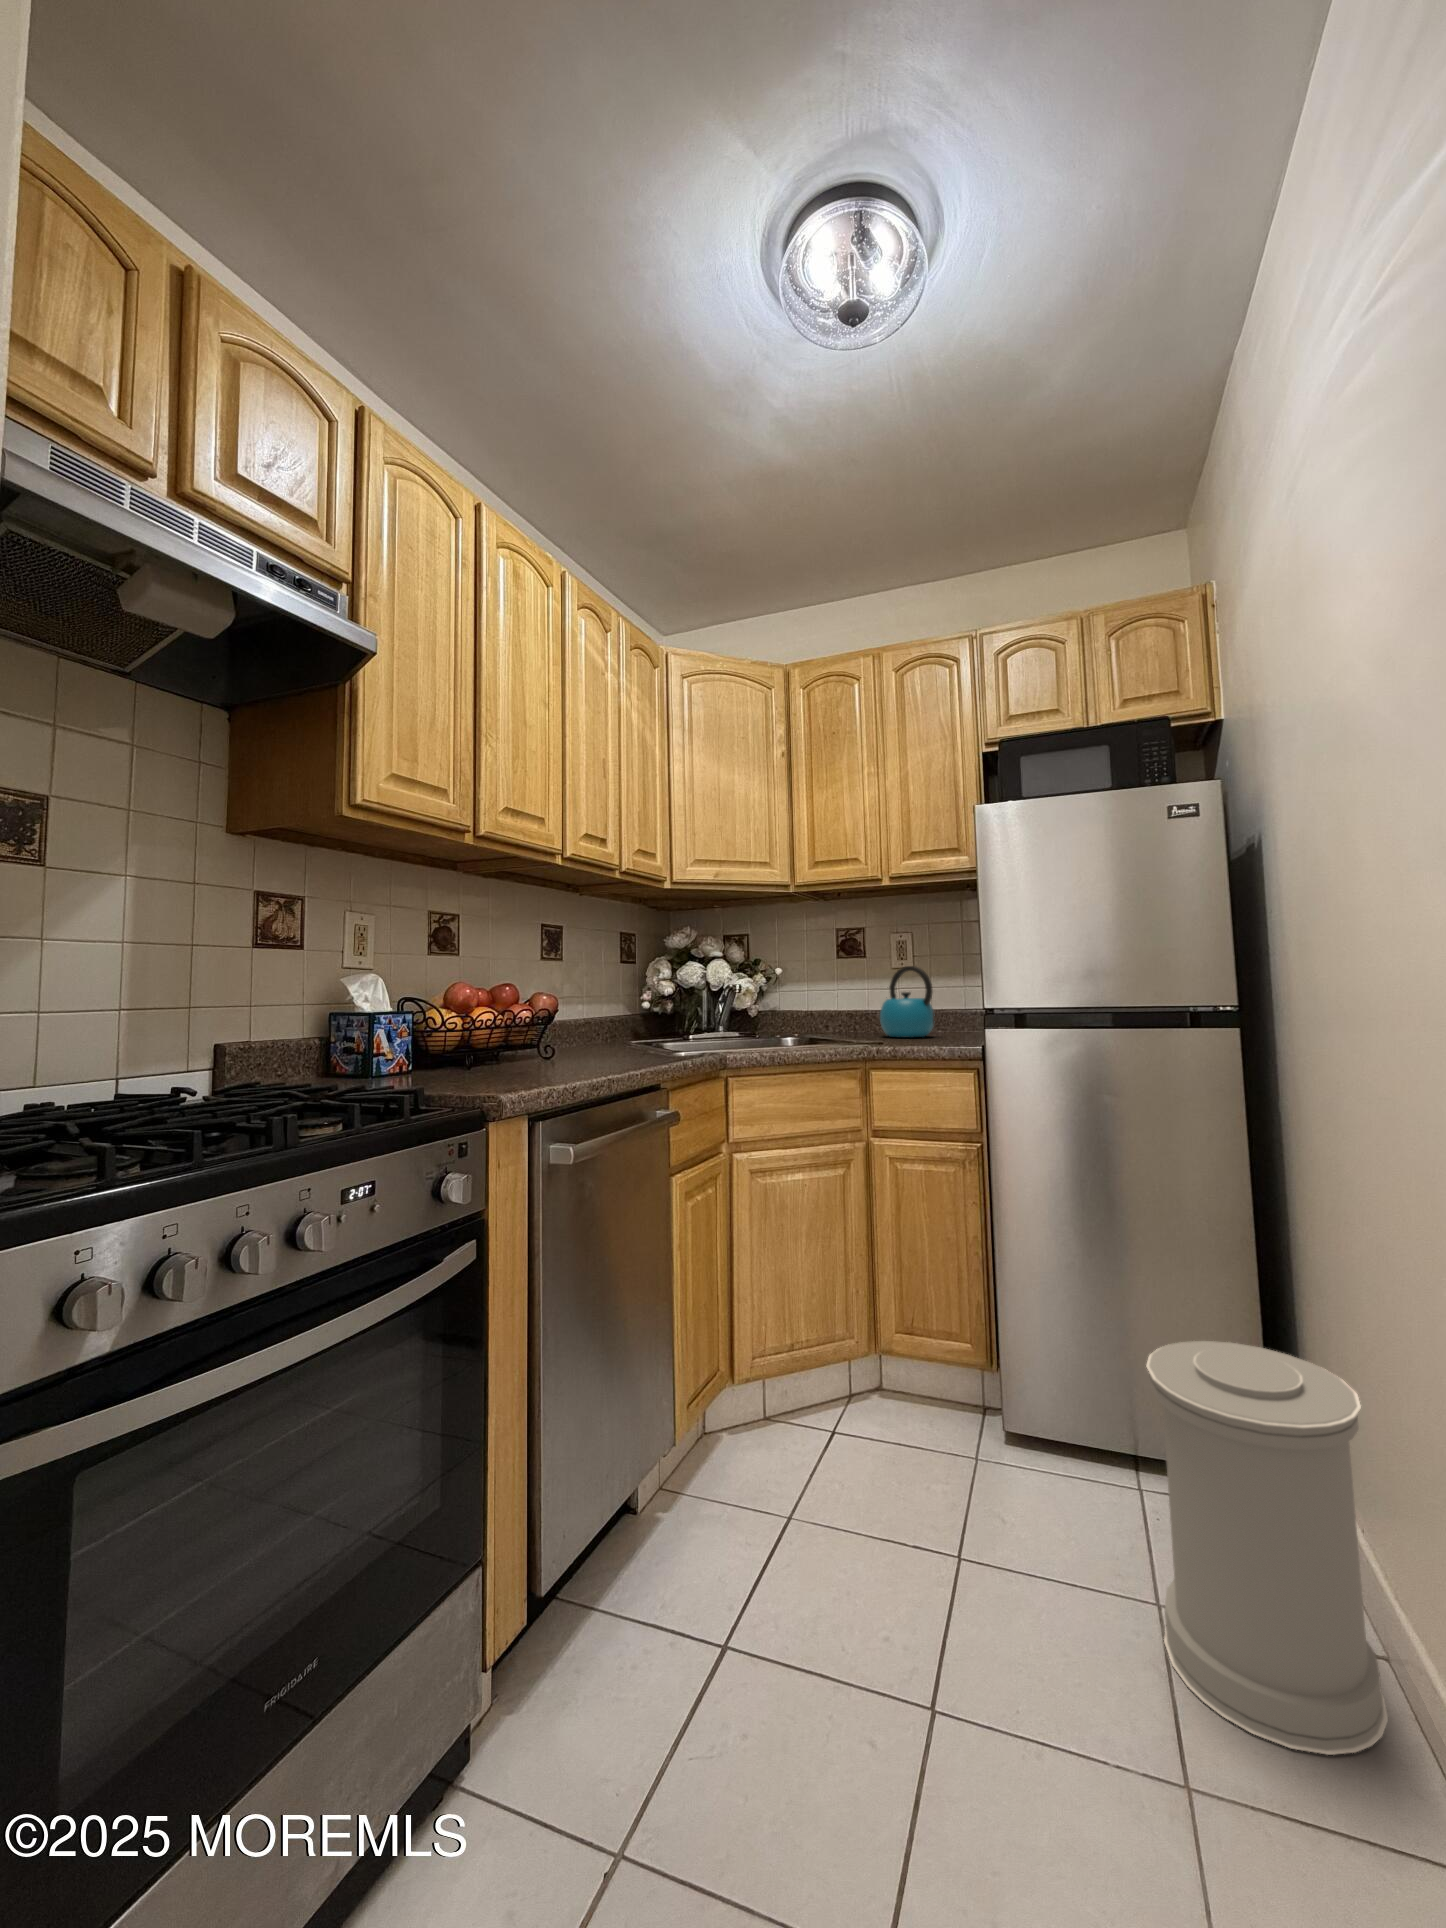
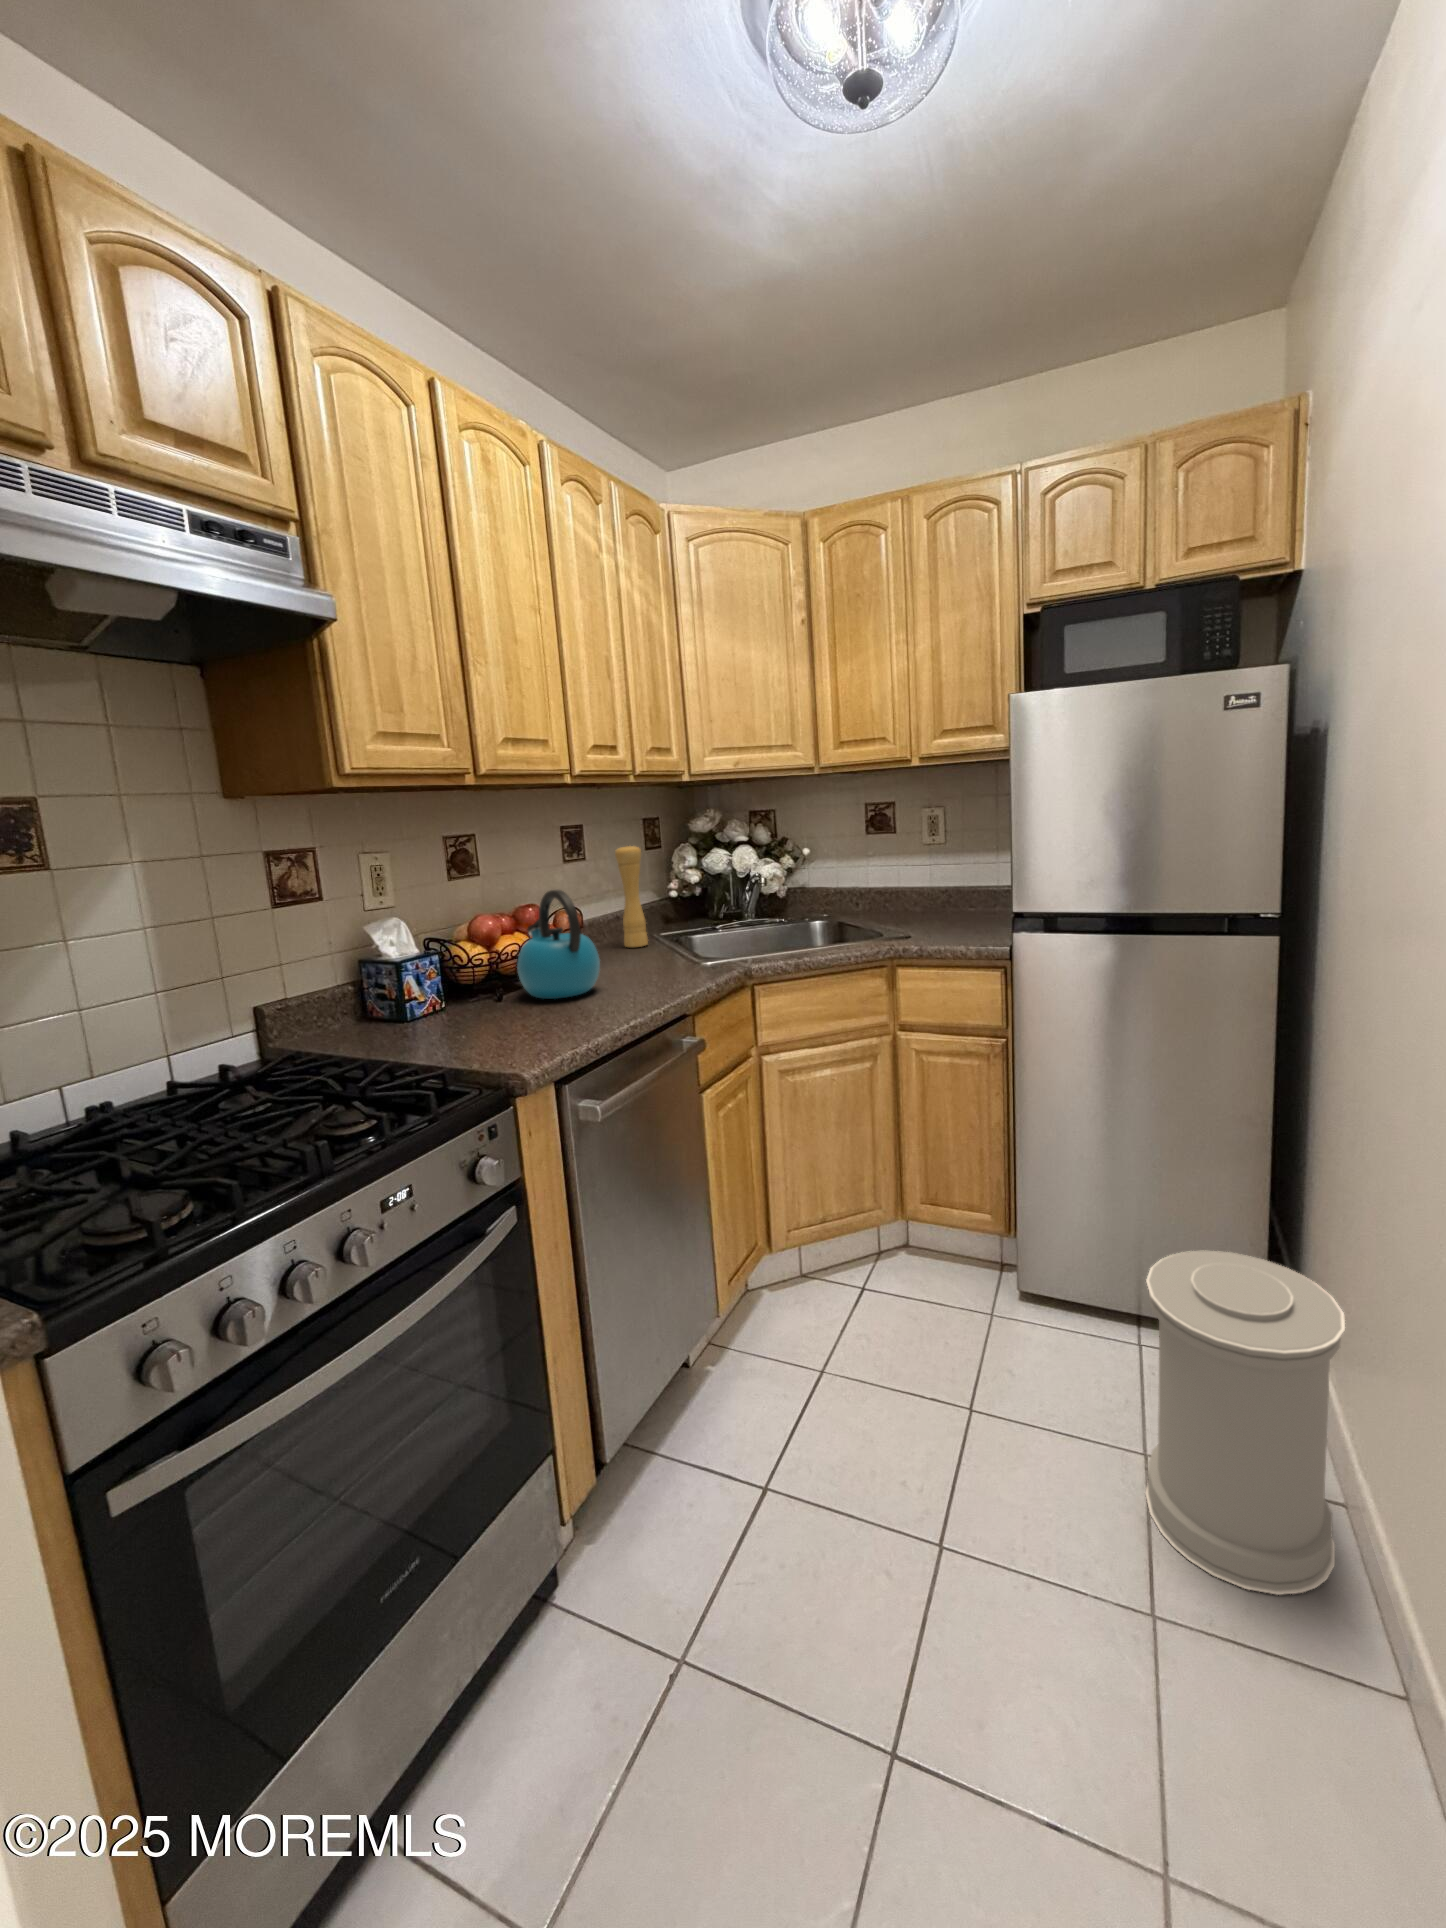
pepper mill: none [594,945,620,1047] -> present [615,845,648,947]
kettle: present [880,966,935,1037] -> present [517,890,600,999]

